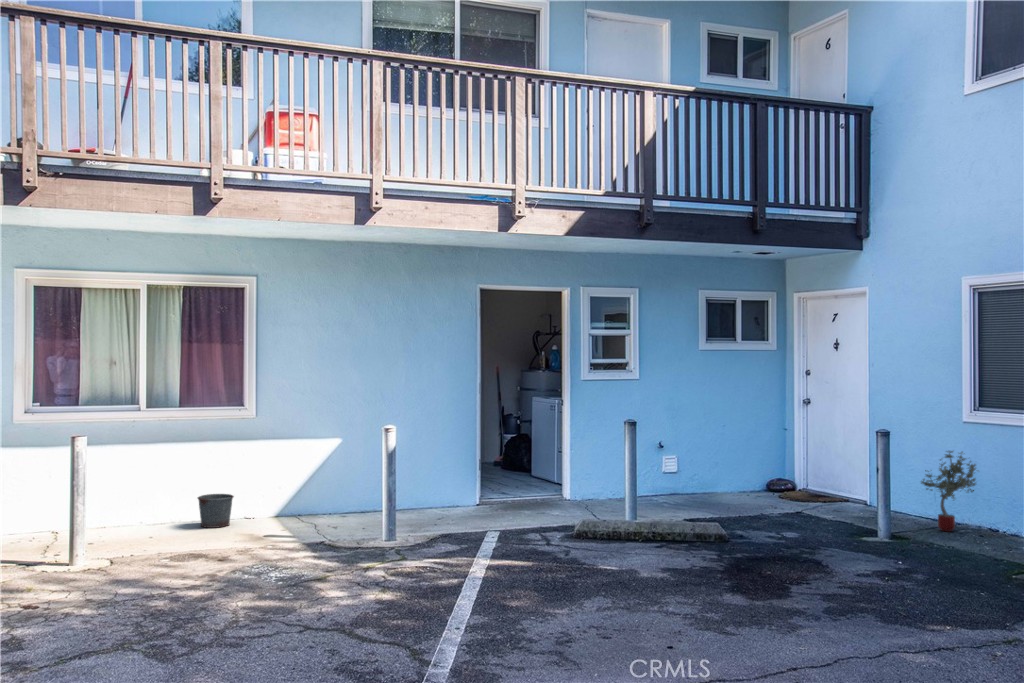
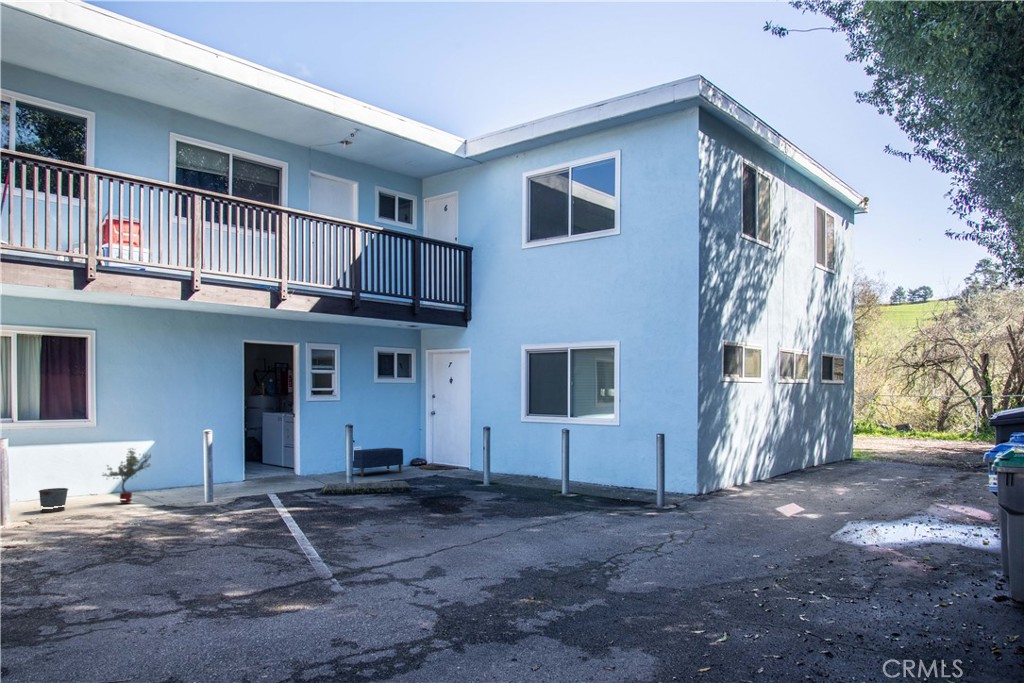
potted tree: present [921,451,976,532] -> present [102,449,151,504]
bench: none [651,455,745,503] -> present [353,448,403,477]

